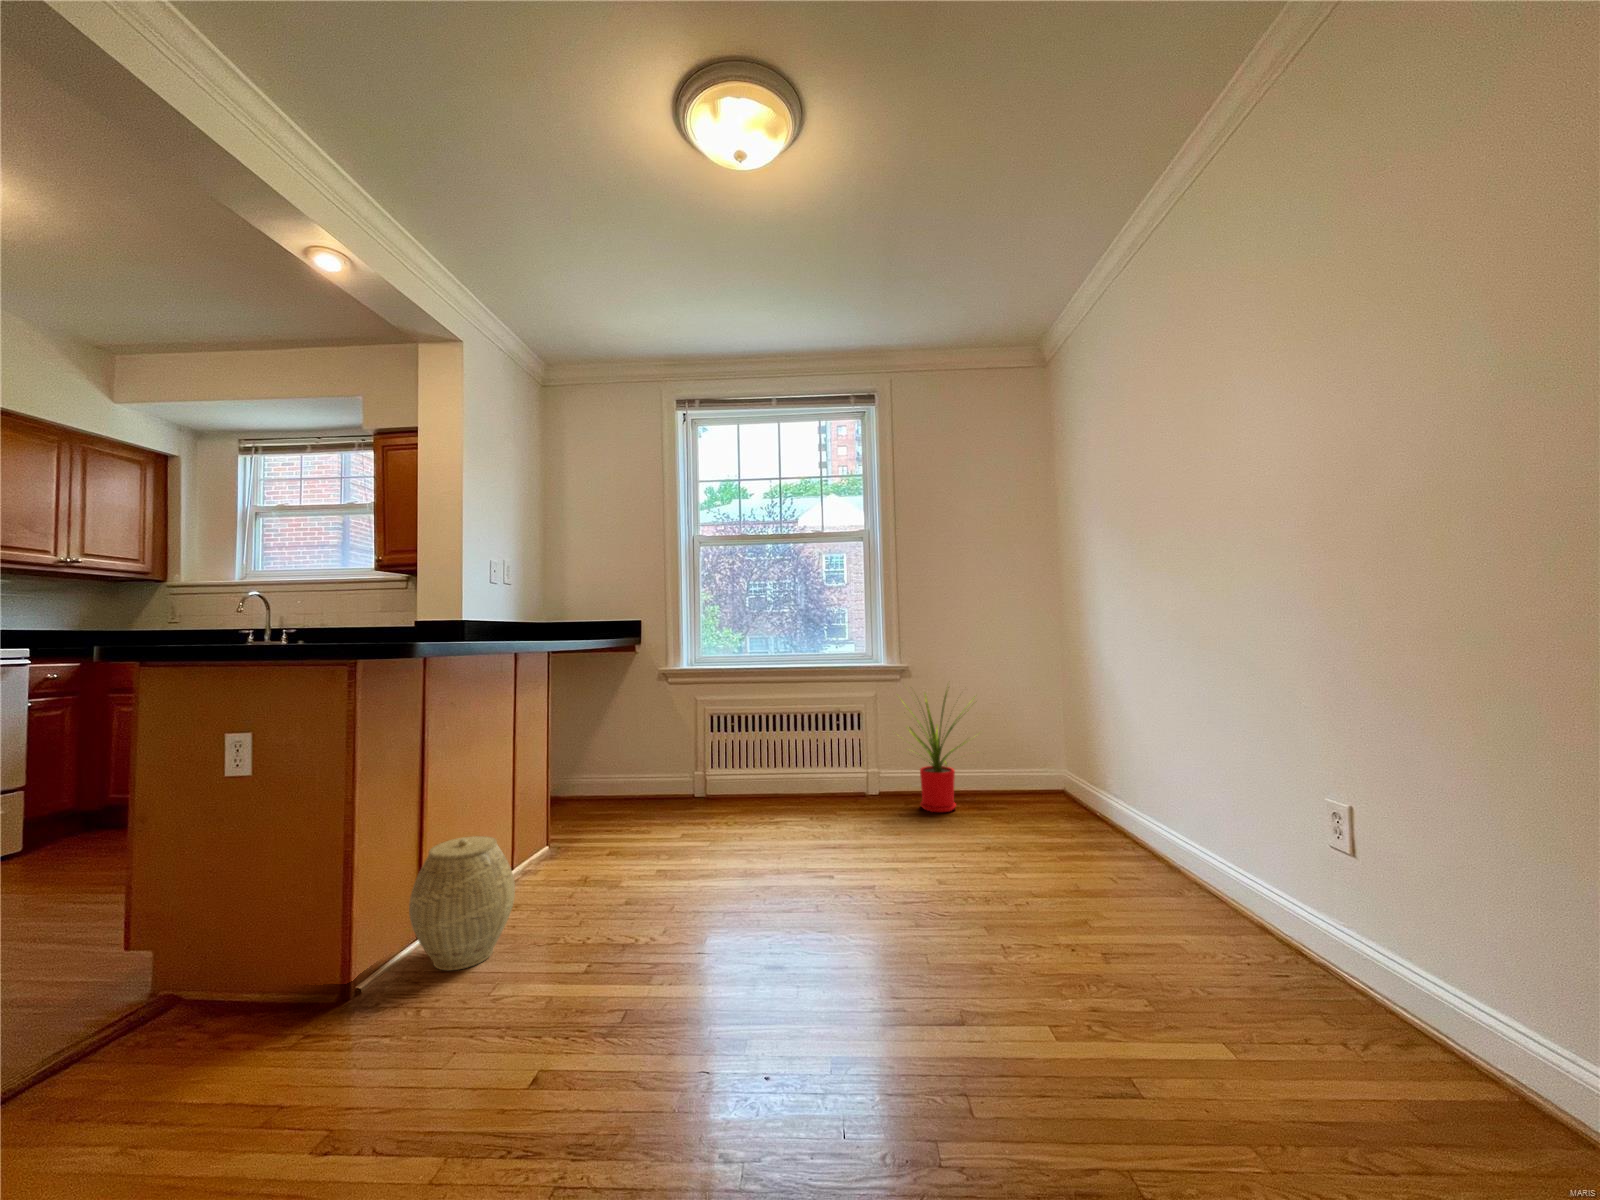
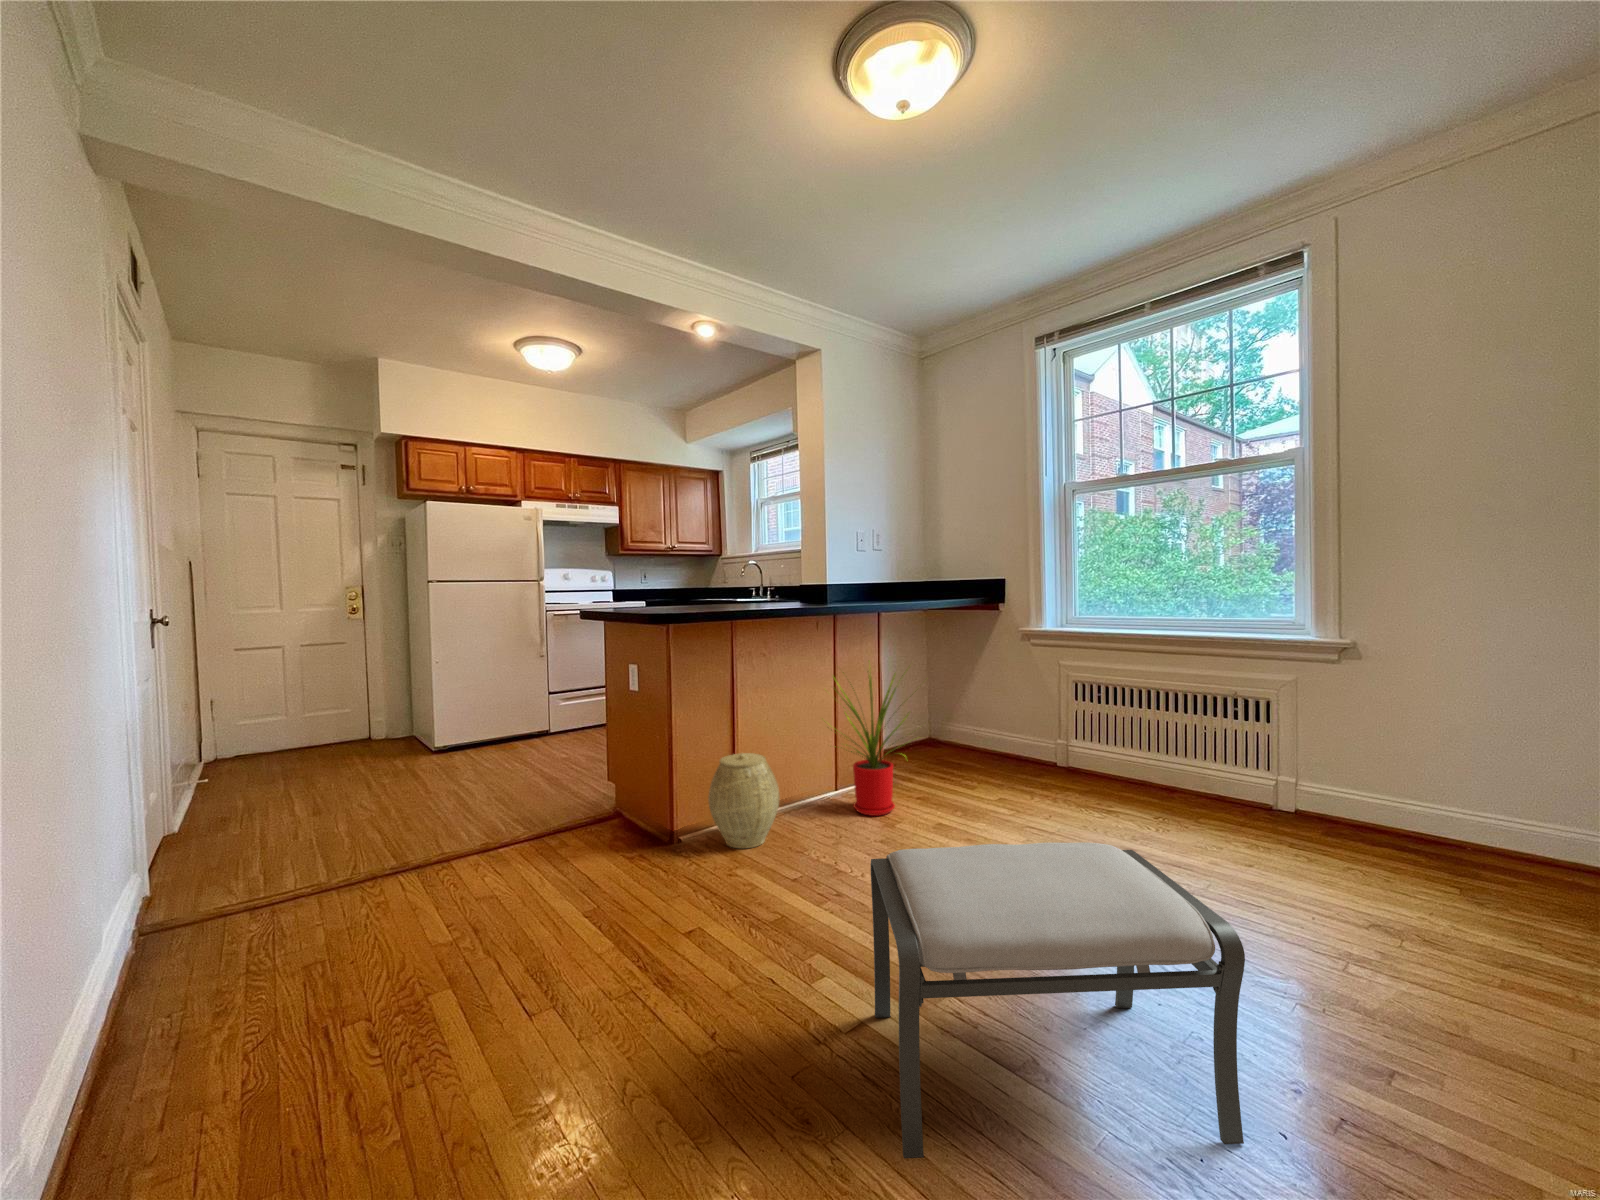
house plant: present [908,687,975,812] -> present [833,674,908,816]
ottoman: none [811,817,1074,1117] -> present [871,842,1245,1158]

